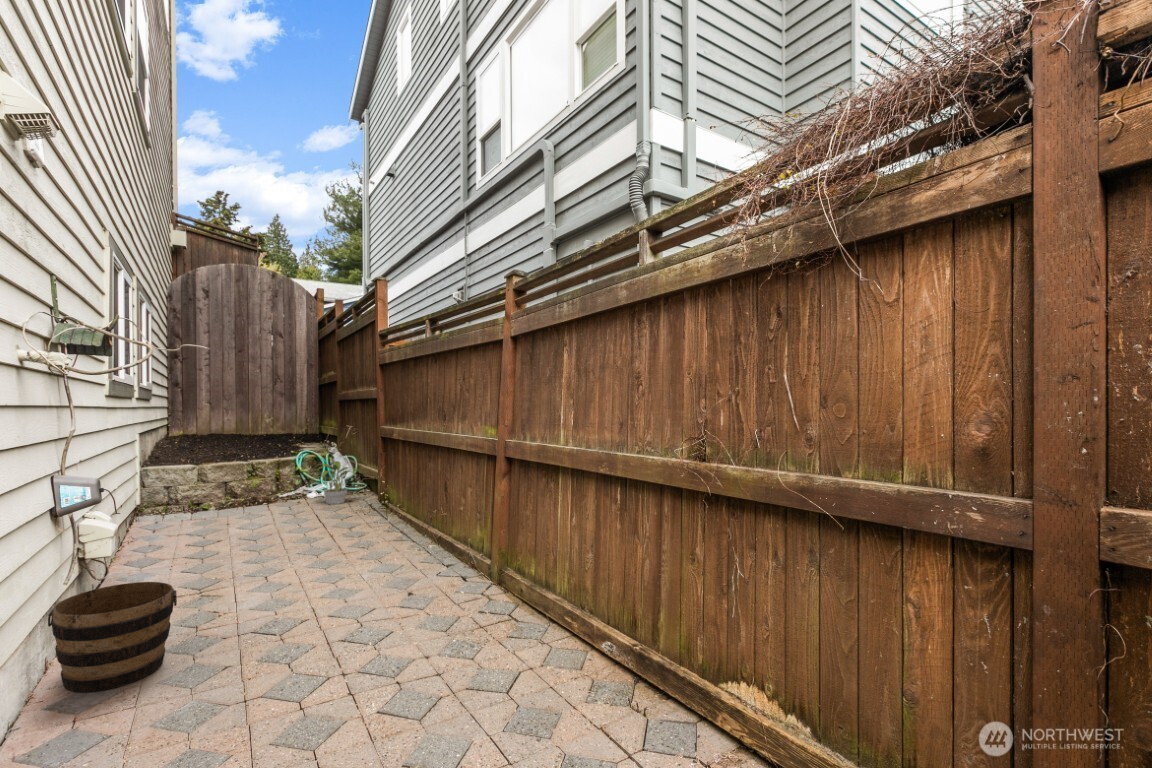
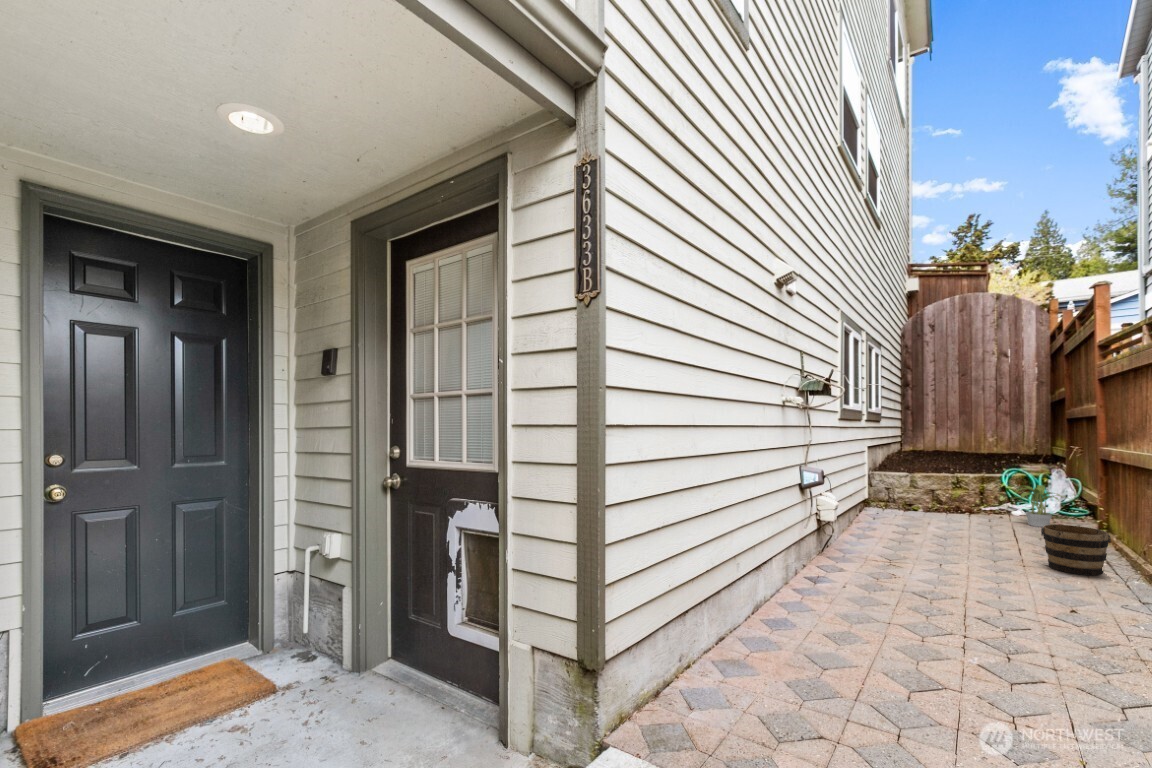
bucket: present [48,582,177,692] -> present [1041,525,1111,575]

